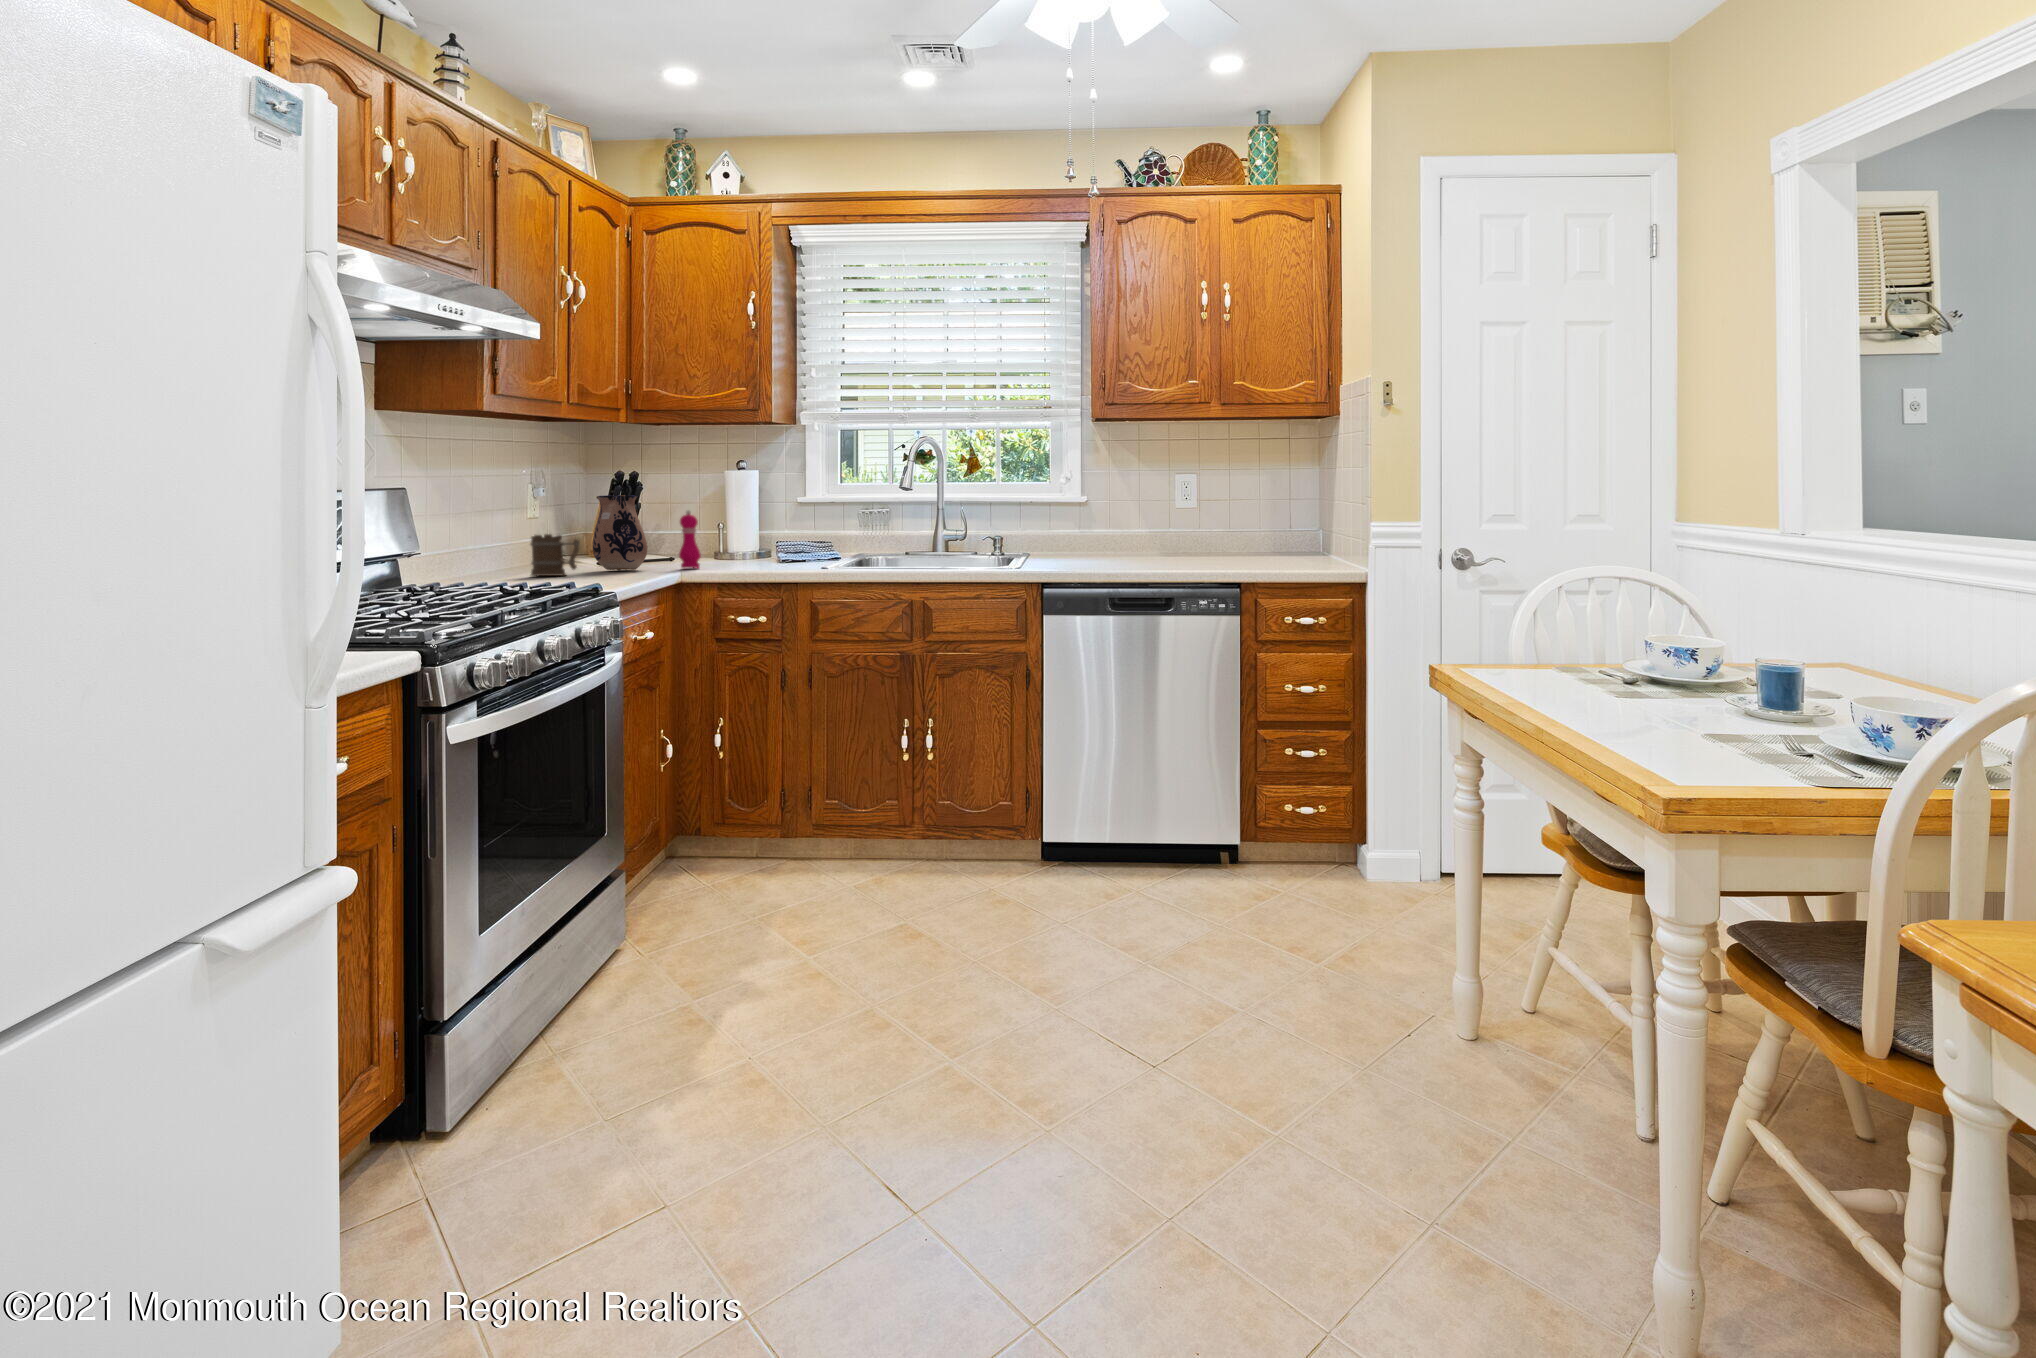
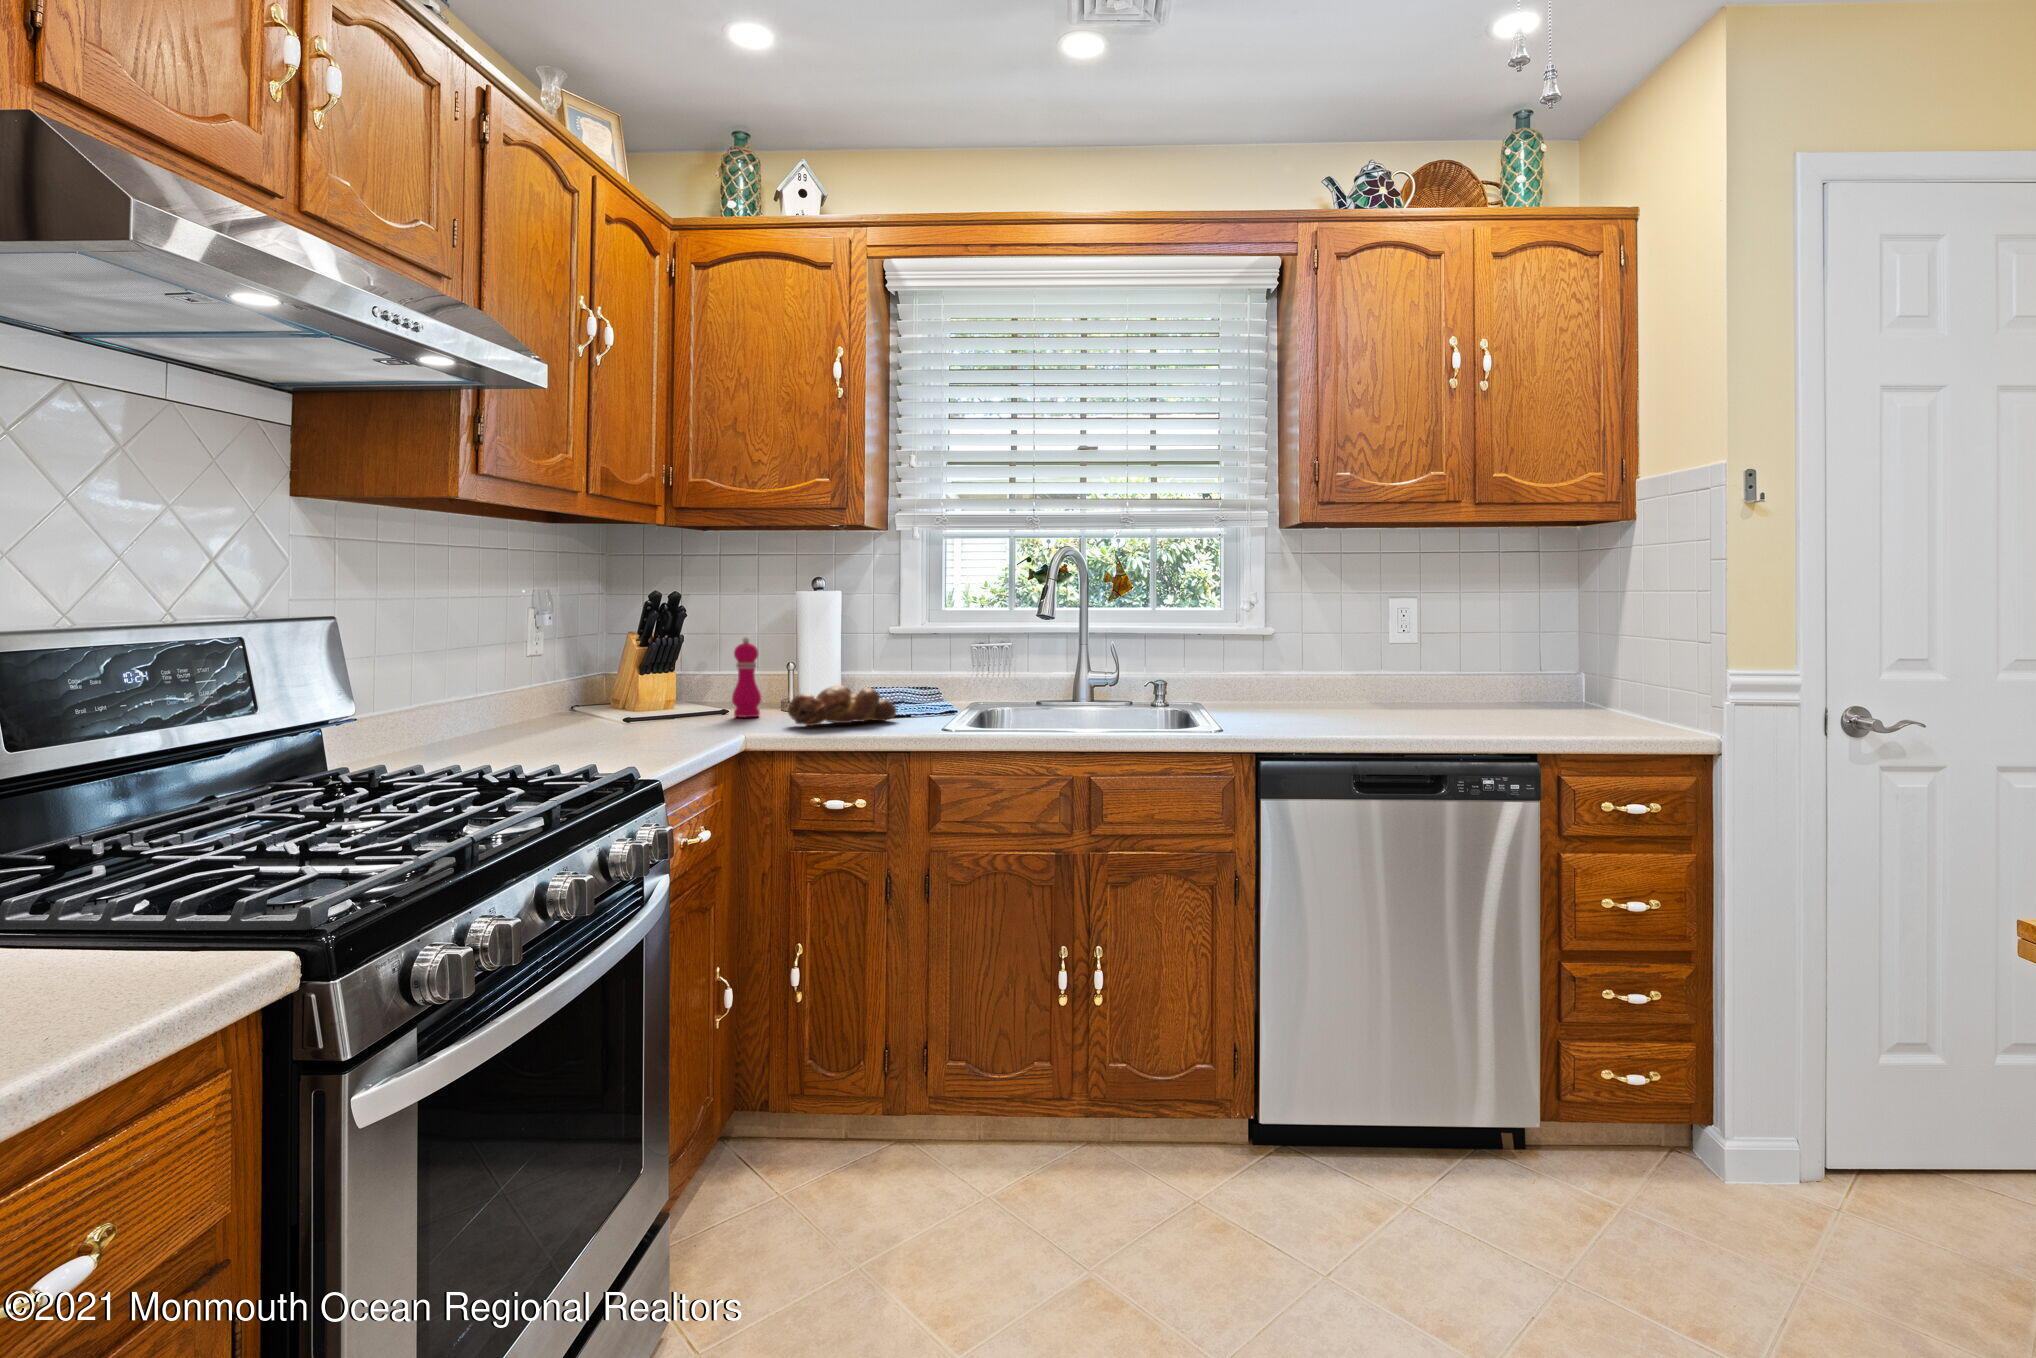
ceramic pitcher: present [593,495,647,570] -> none [613,618,689,721]
mug: present [530,534,580,576] -> none [522,677,597,739]
bread loaf: none [716,543,796,570] -> present [788,685,897,726]

